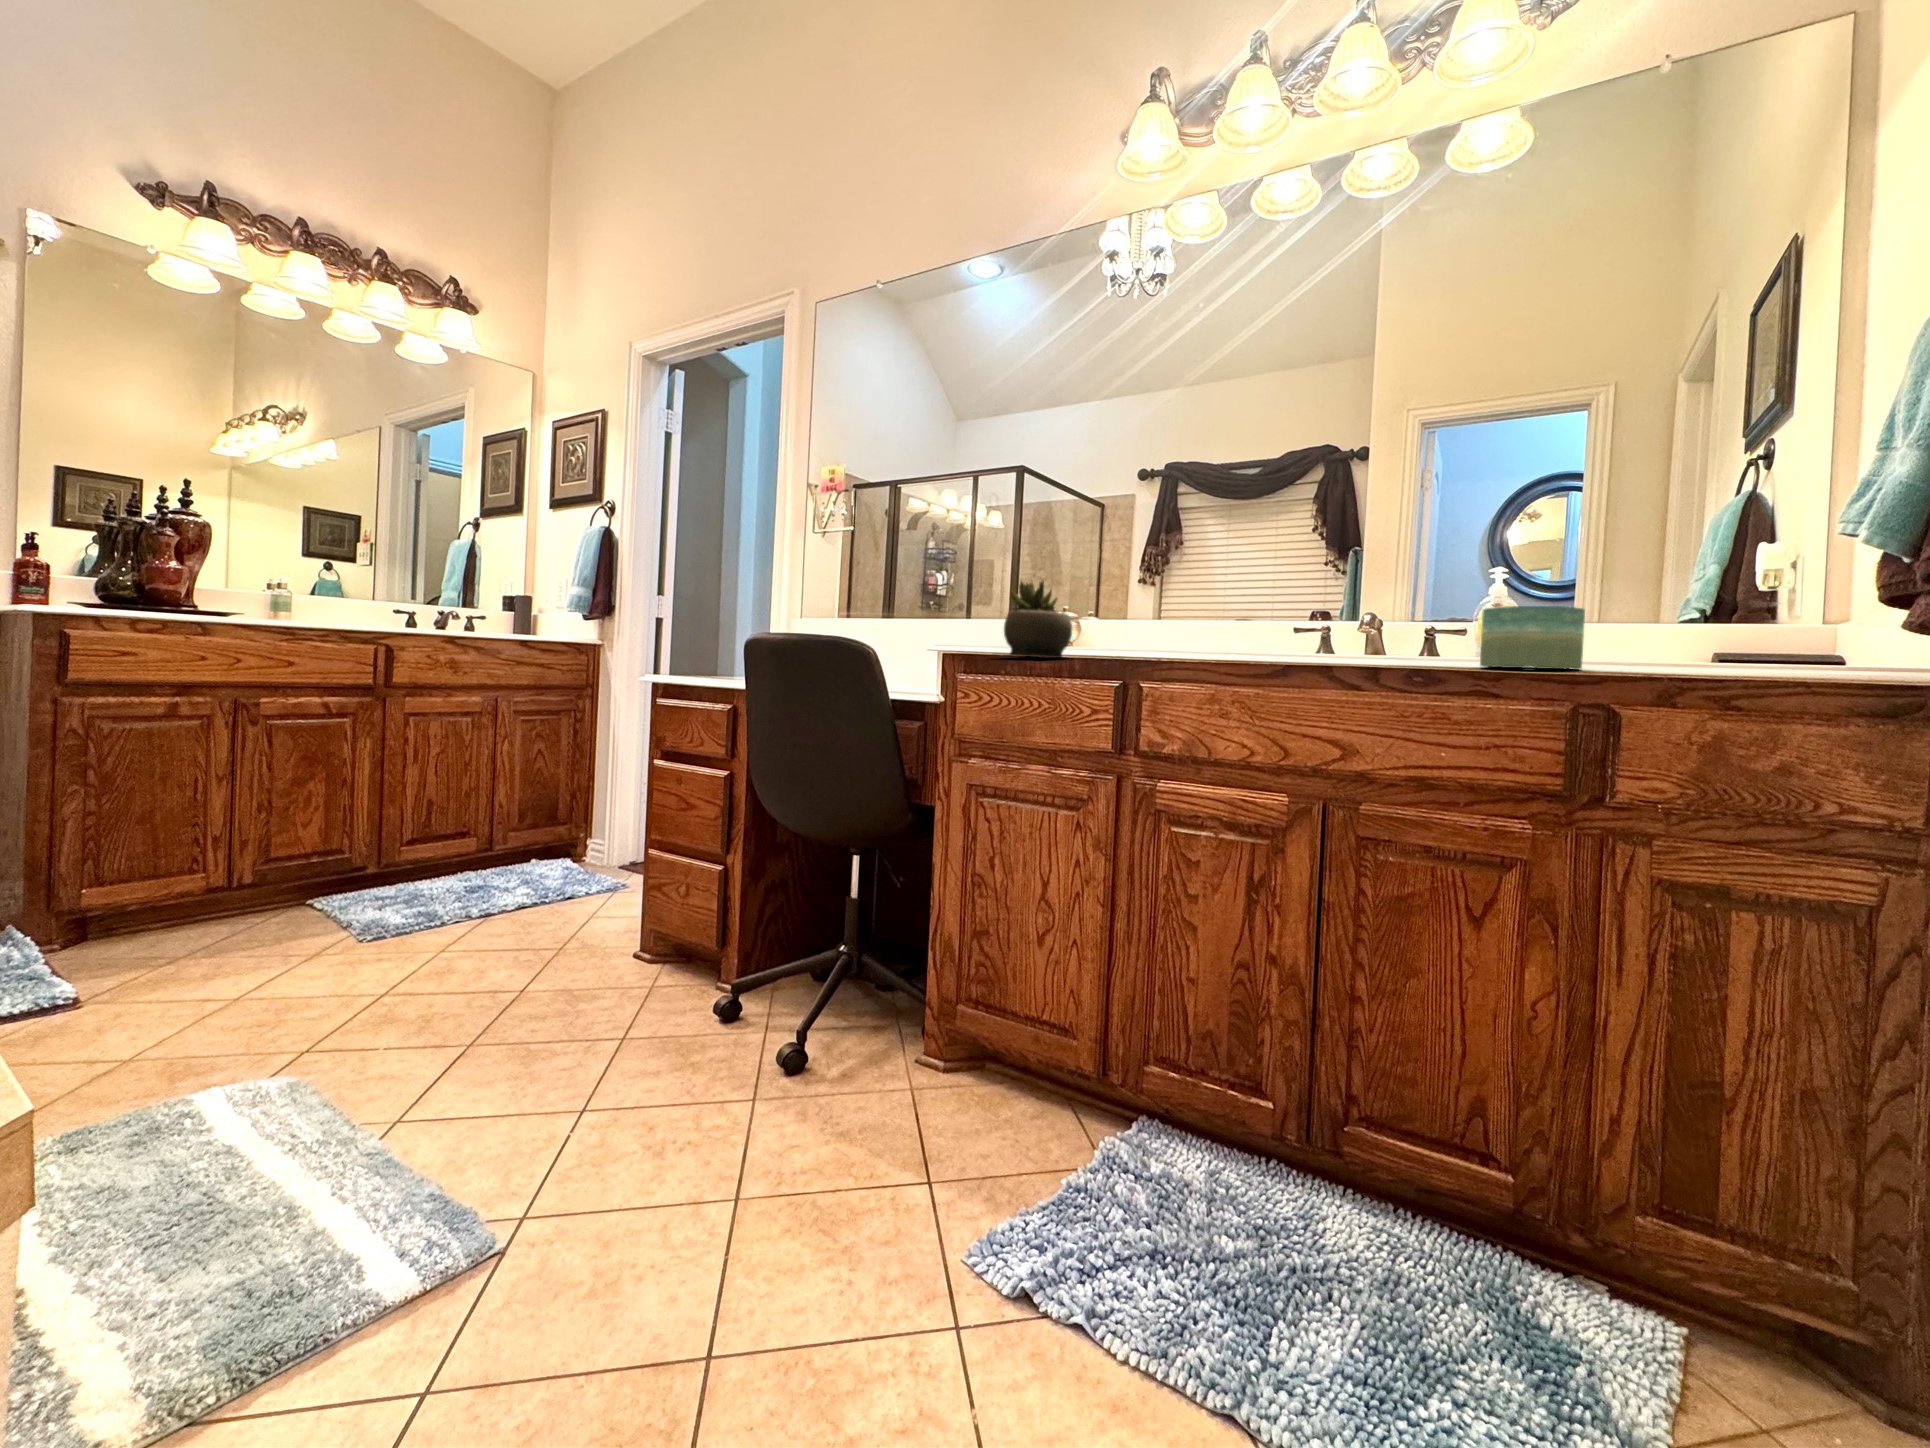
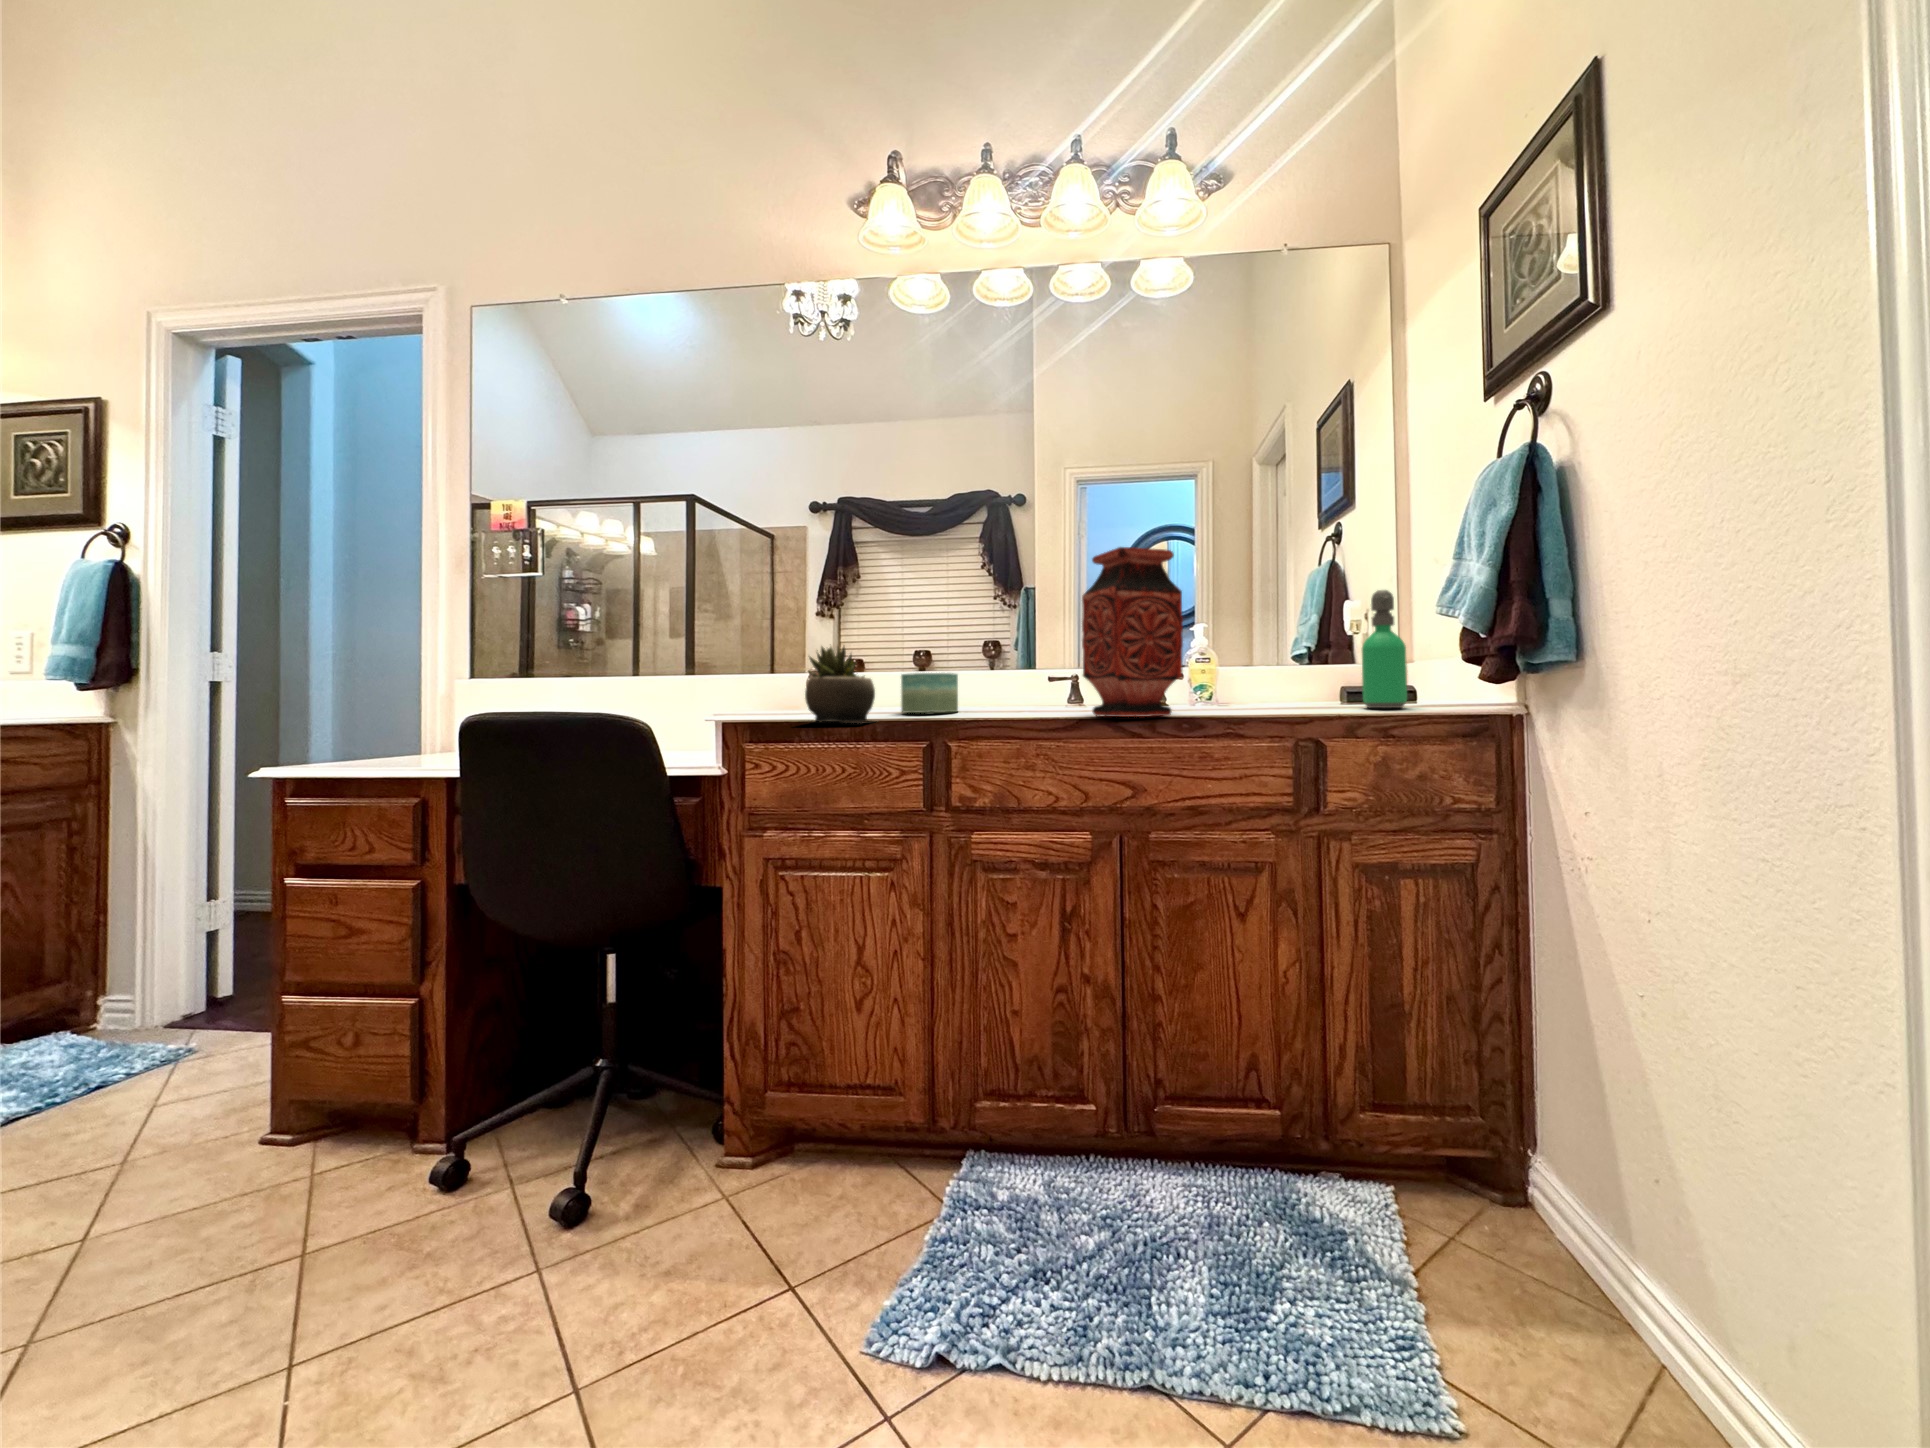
vase: none [1291,459,1416,666] -> present [1082,547,1183,717]
soap dispenser: none [1697,501,1780,671] -> present [1362,590,1407,708]
candle: present [1480,606,1585,670] -> present [901,673,958,713]

